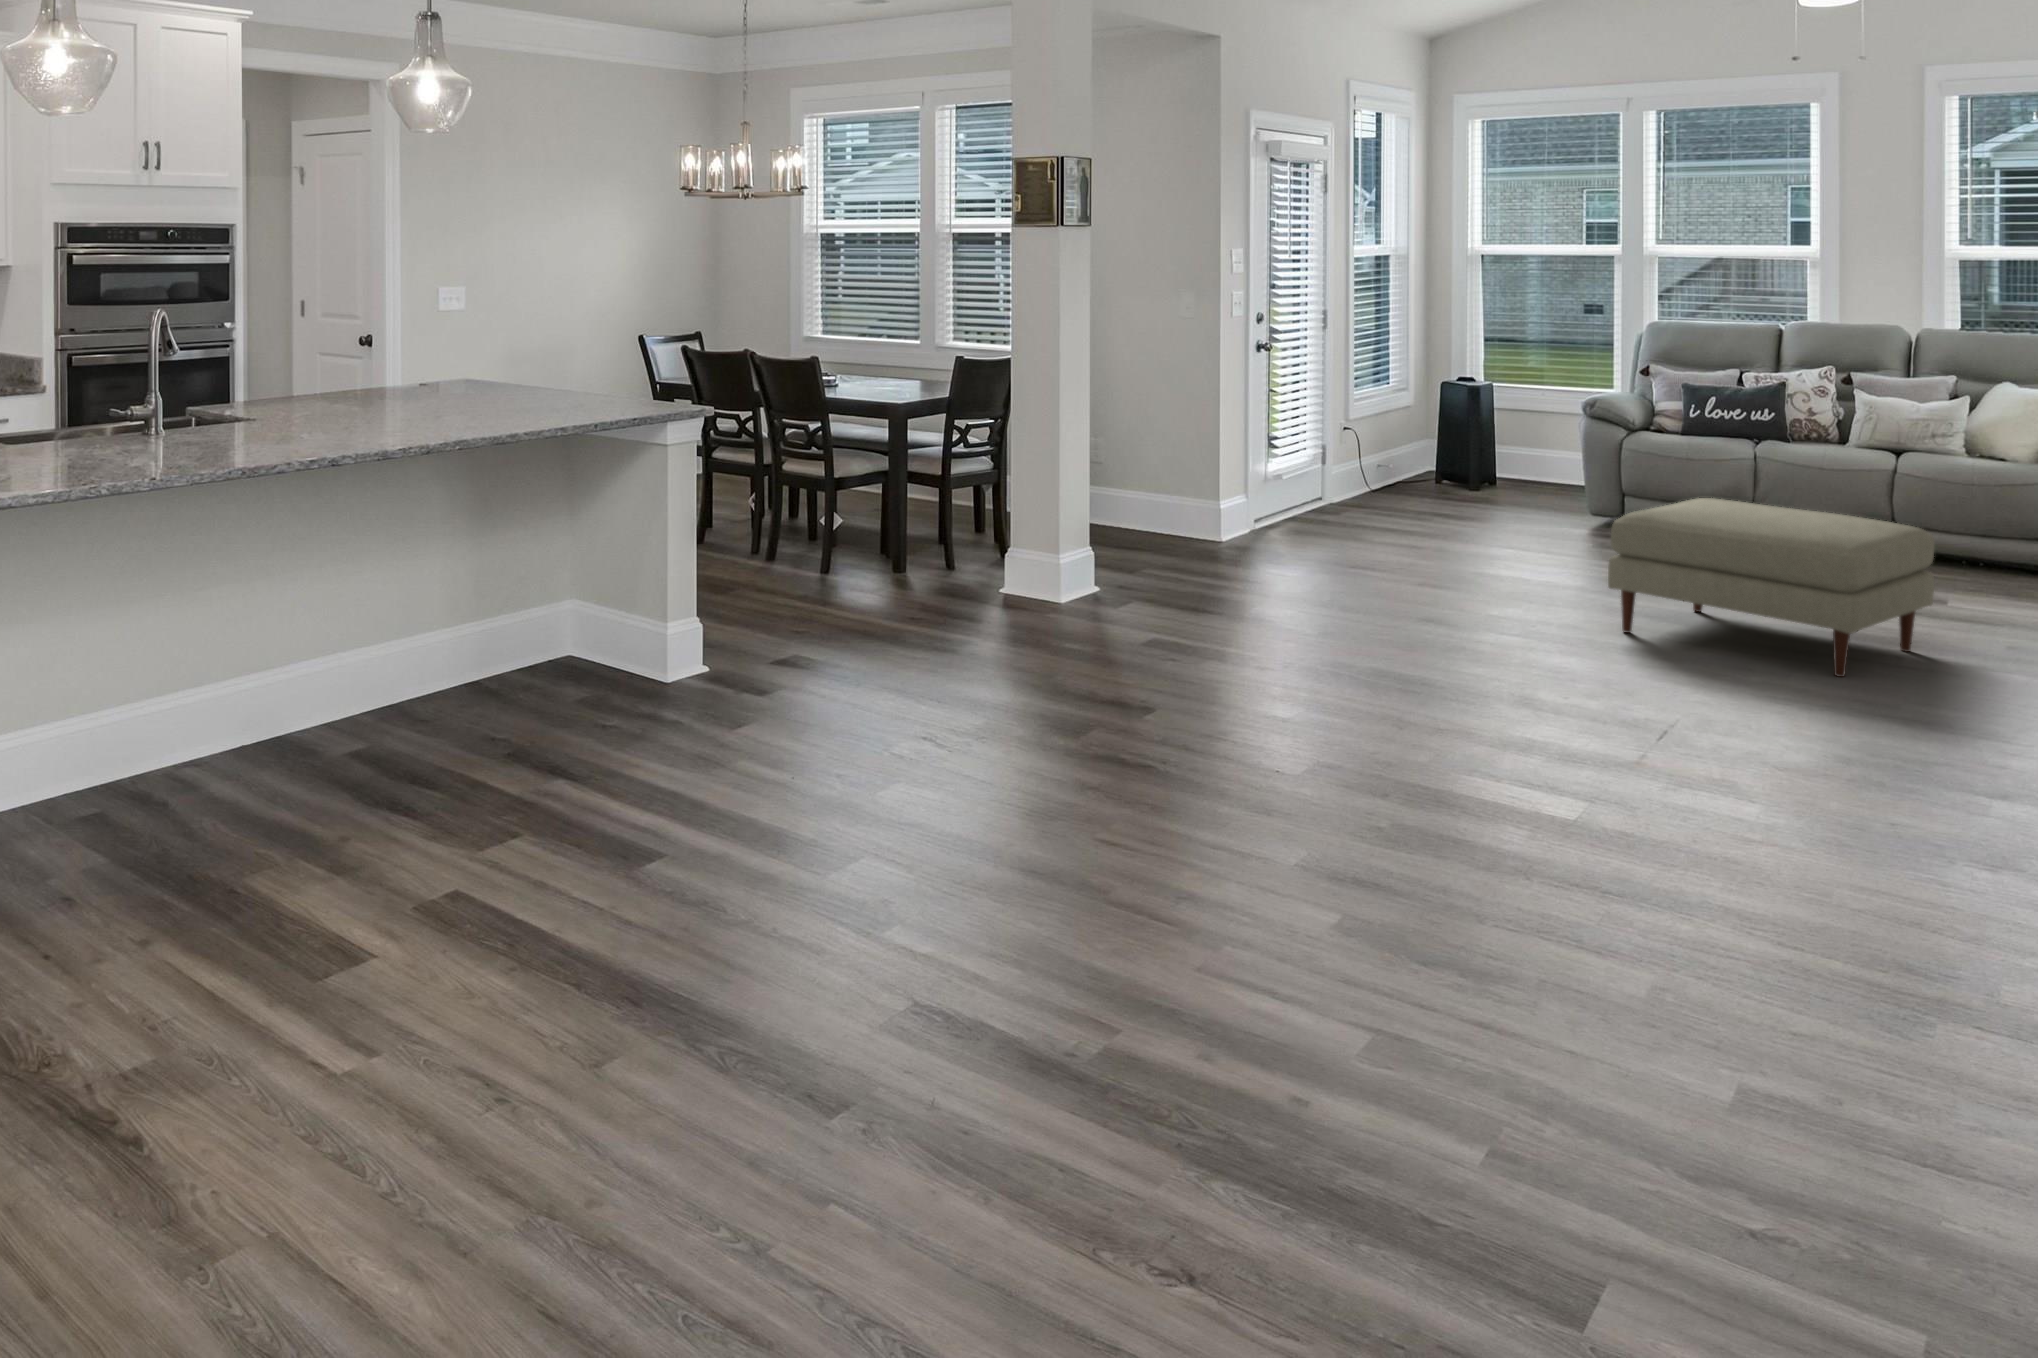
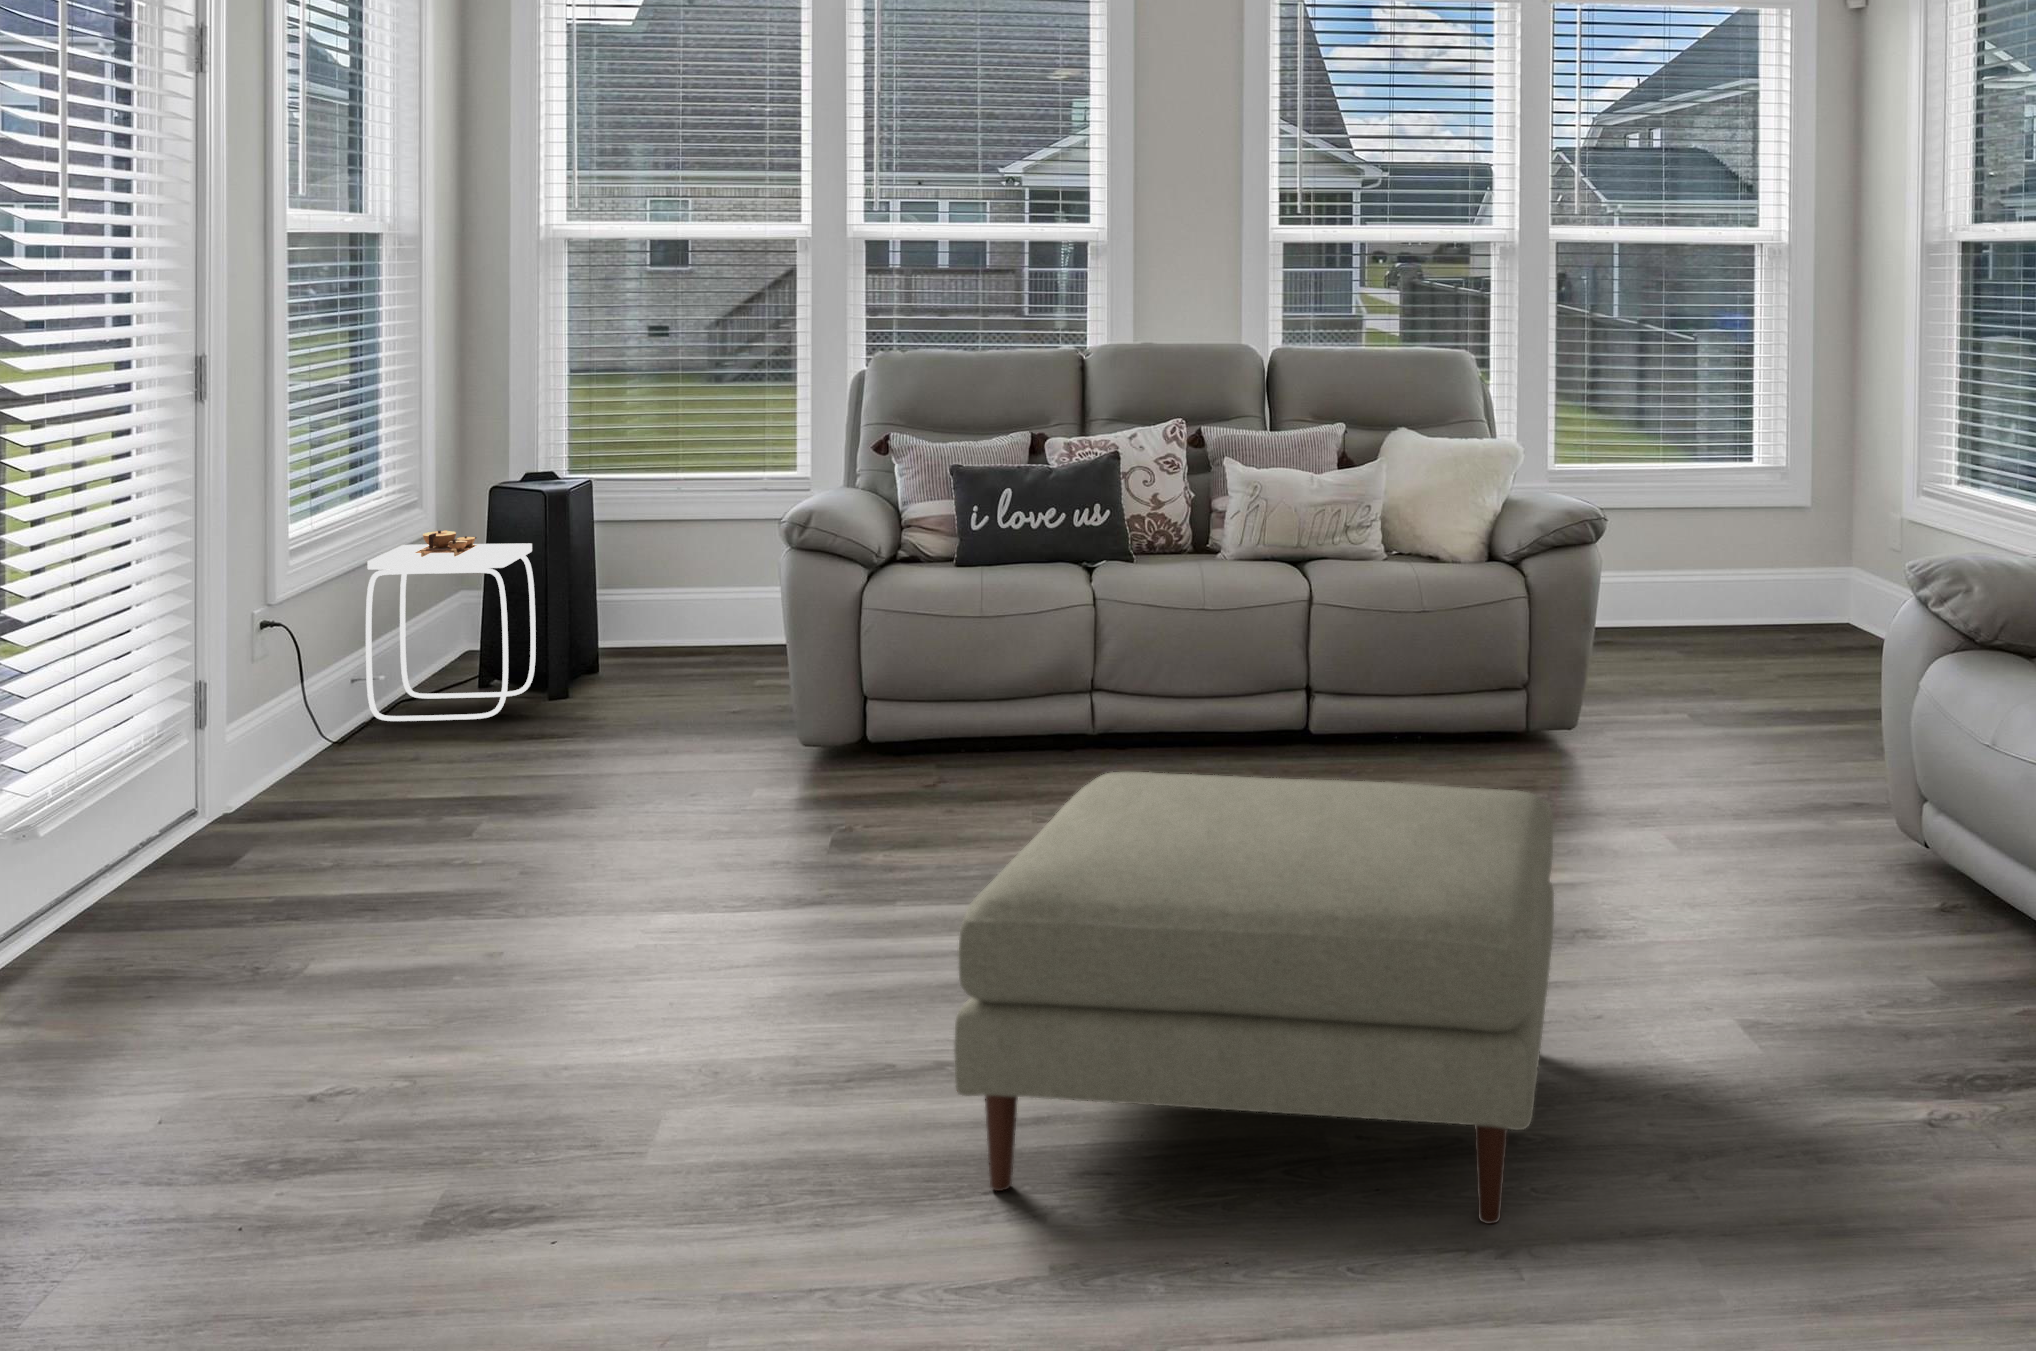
side table: none [1384,402,1462,493] -> present [366,530,536,721]

